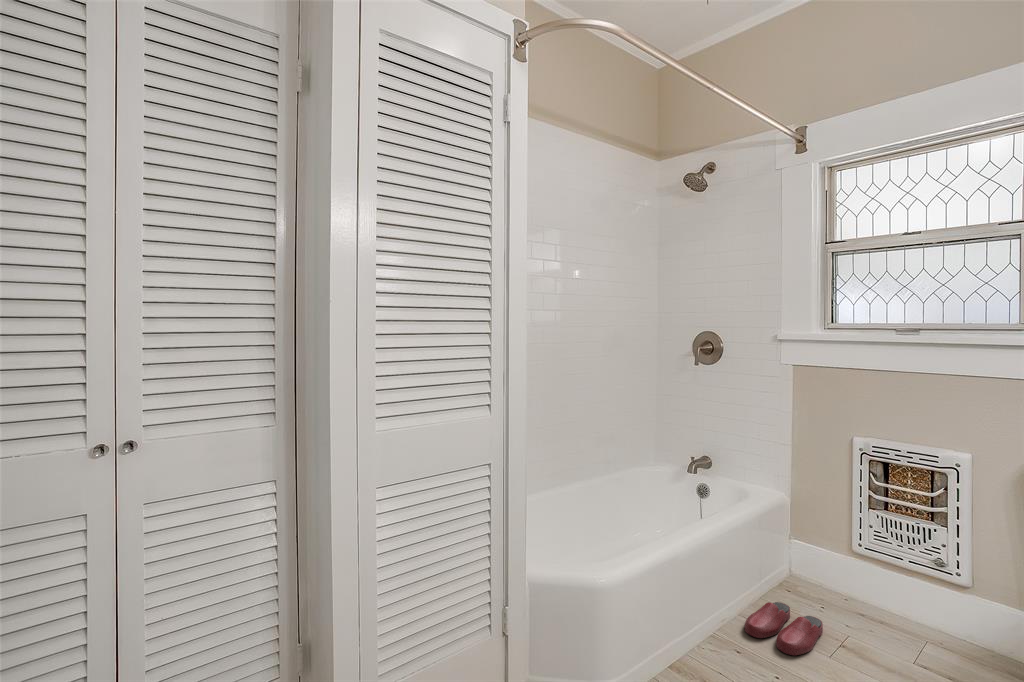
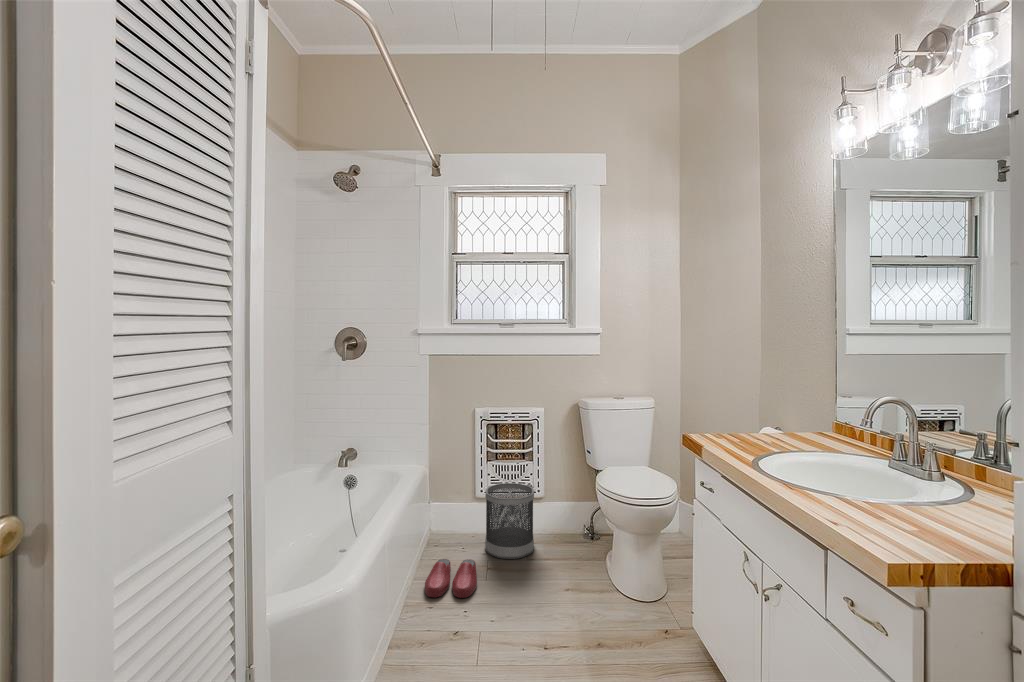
wastebasket: none [850,541,937,653] -> present [485,483,534,559]

